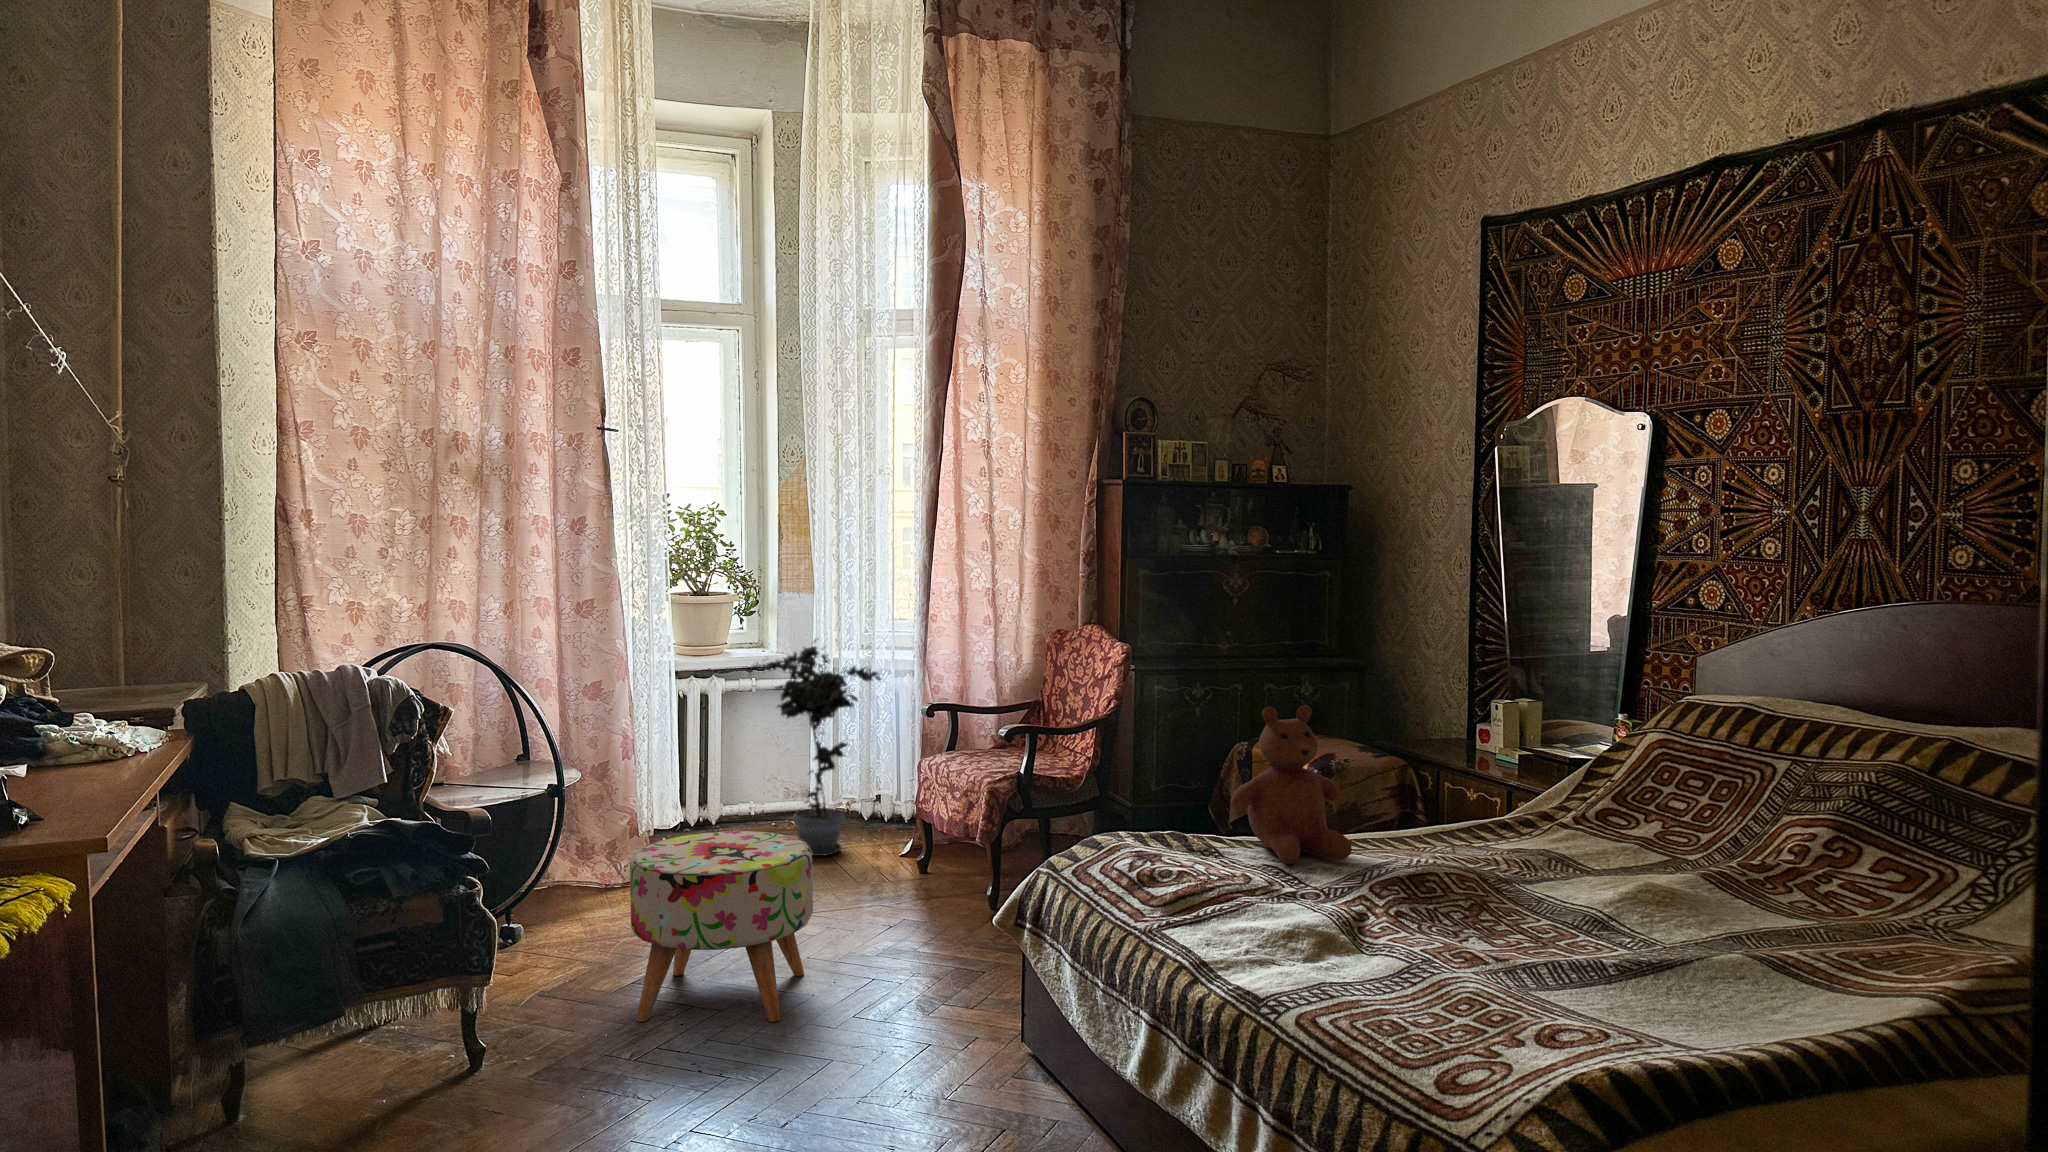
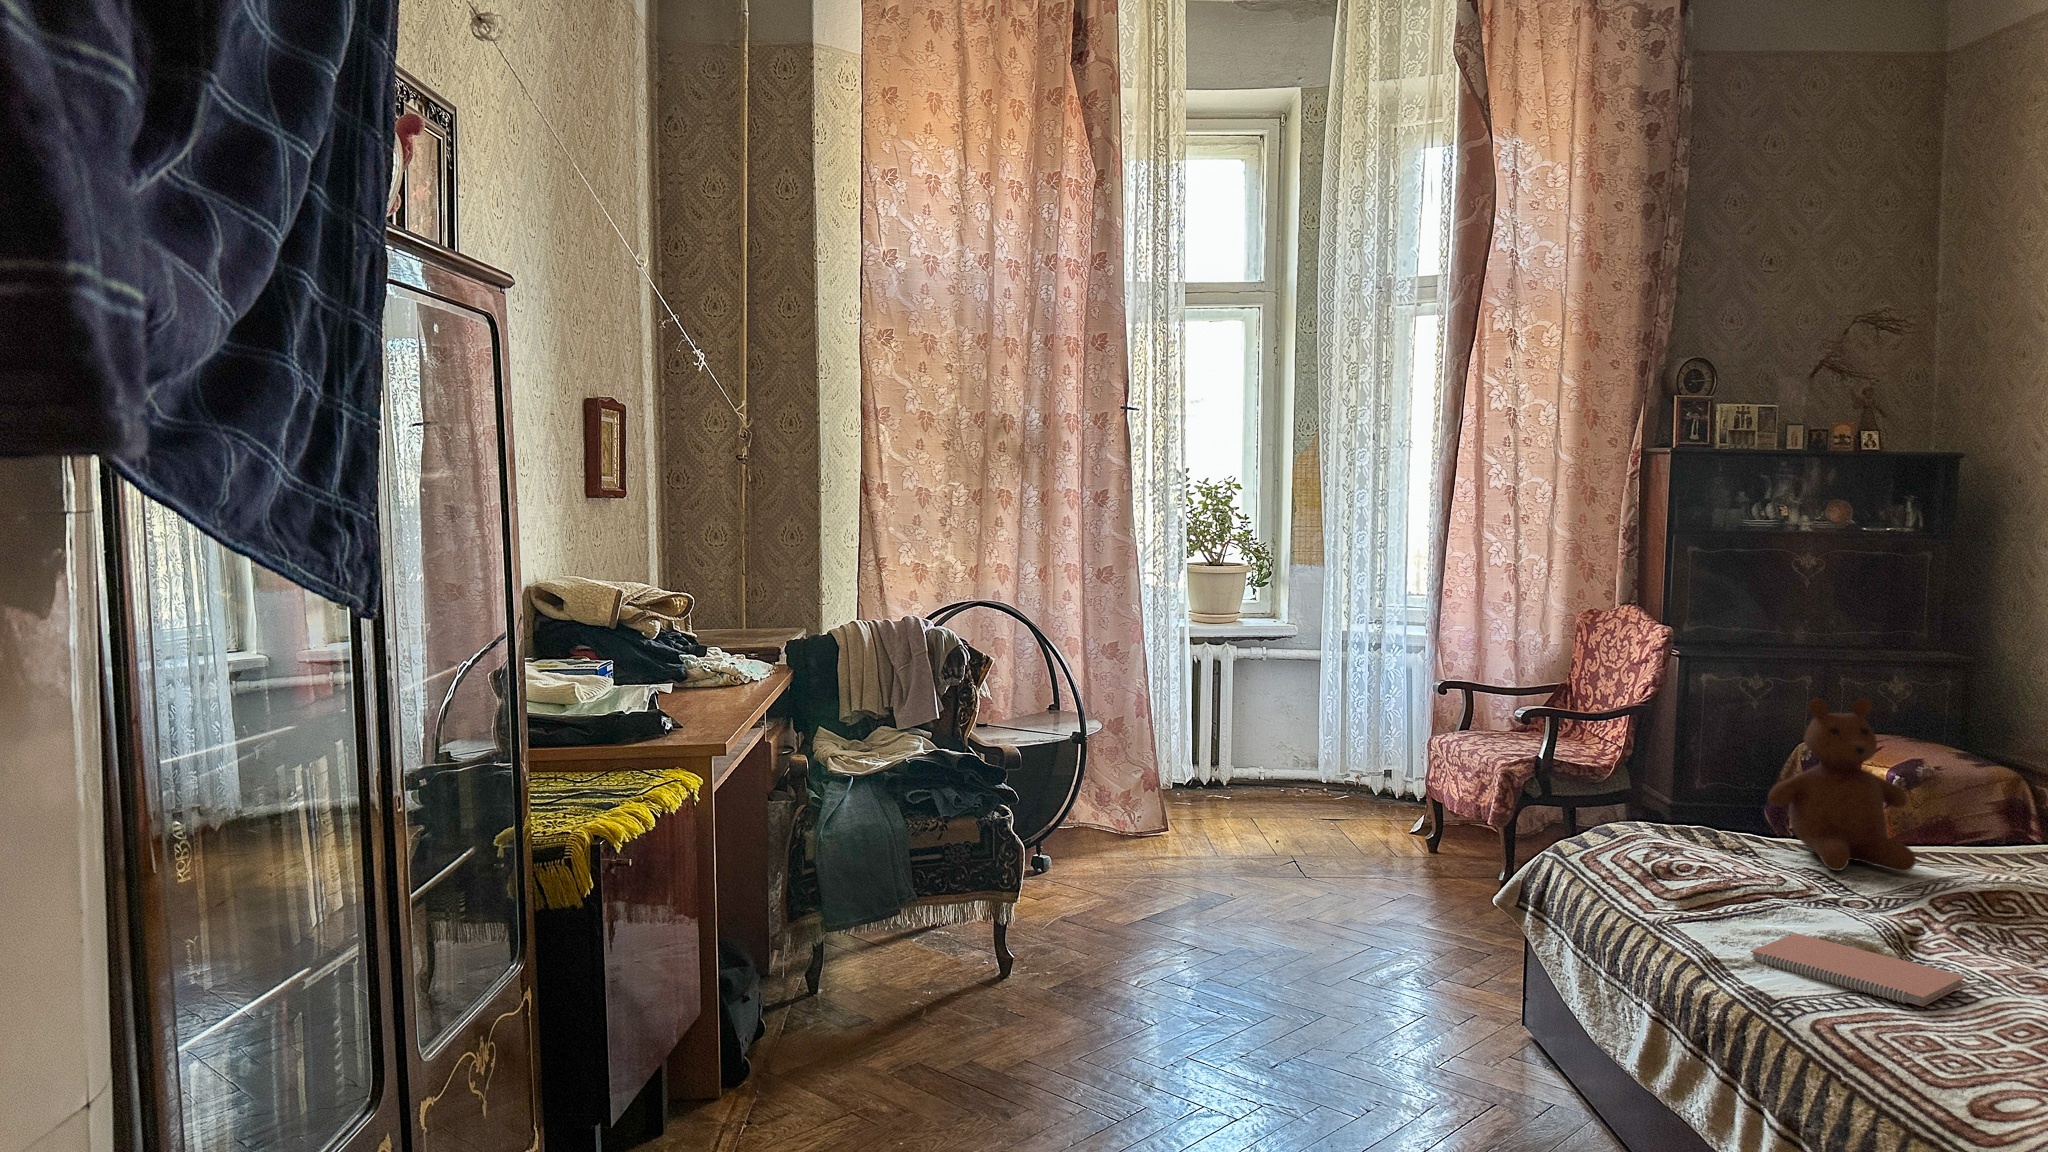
potted plant: present [750,640,881,856] -> none [1263,610,1395,826]
ottoman: present [630,831,813,1022] -> none [1143,789,1314,973]
notebook: none [1236,930,1410,989] -> present [1750,933,1966,1006]

